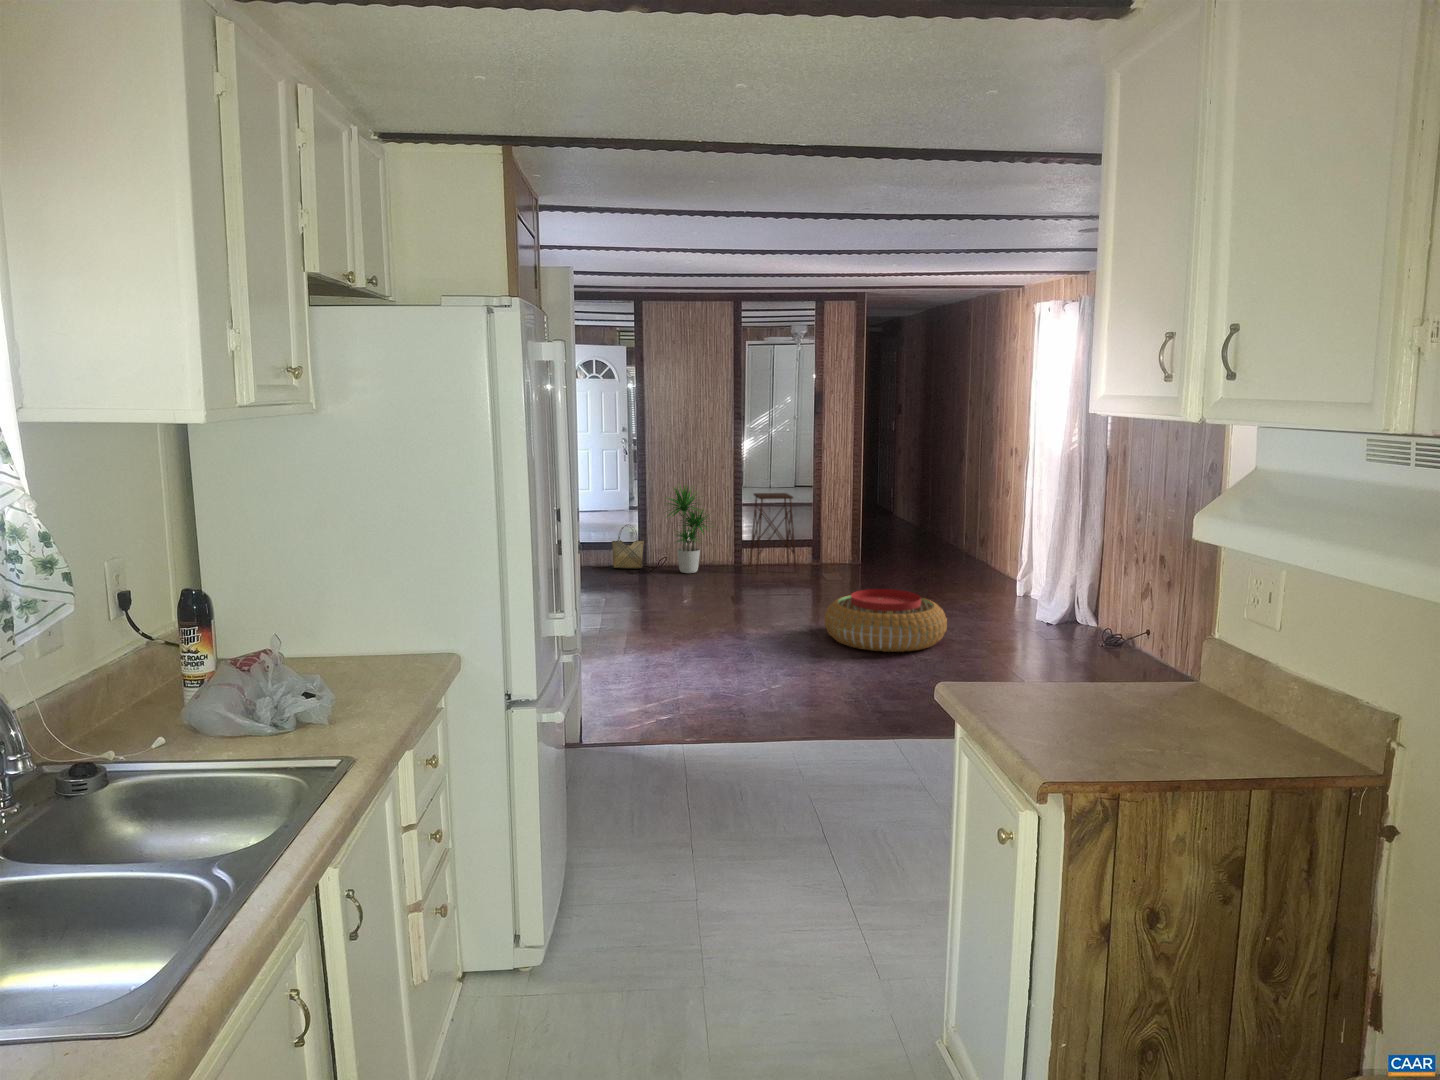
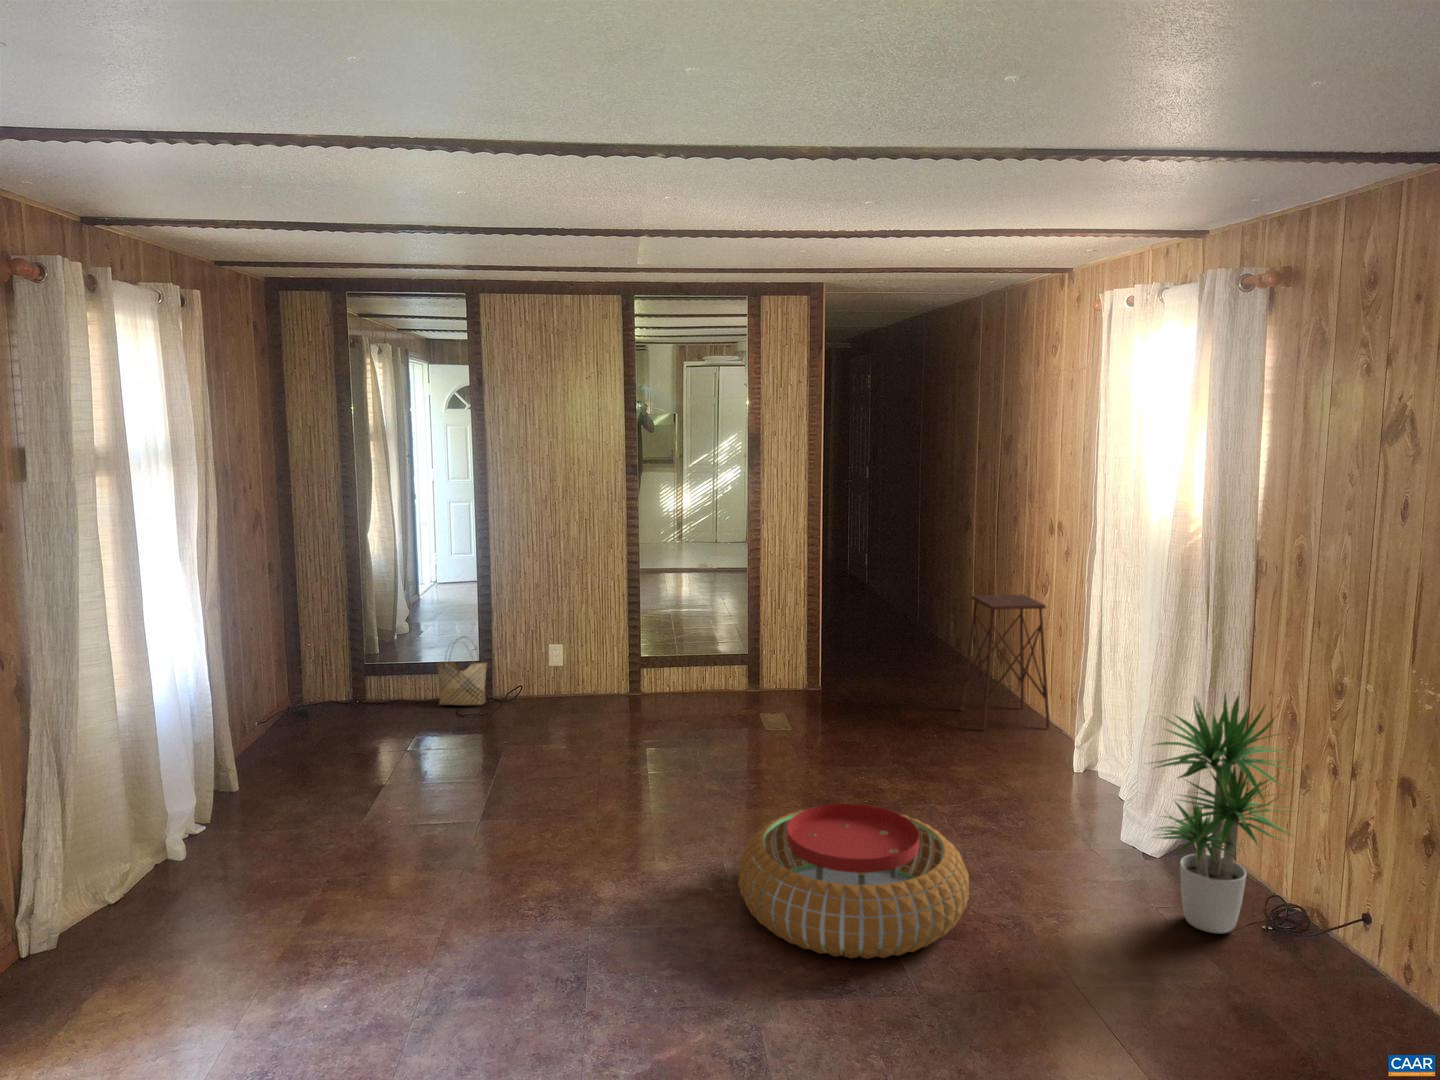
potted plant: present [667,485,713,573] -> present [1153,693,1294,933]
side table: present [749,493,797,573] -> present [960,595,1050,730]

